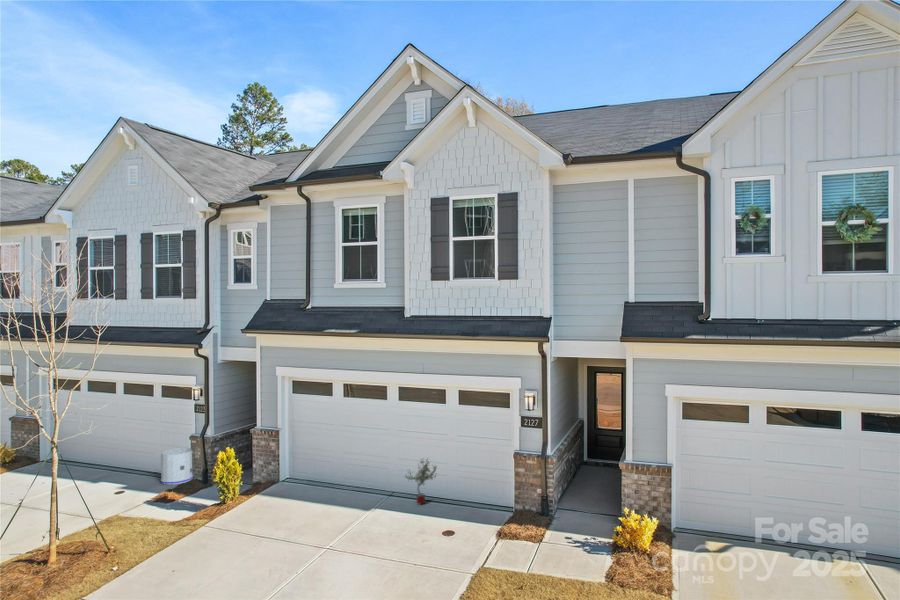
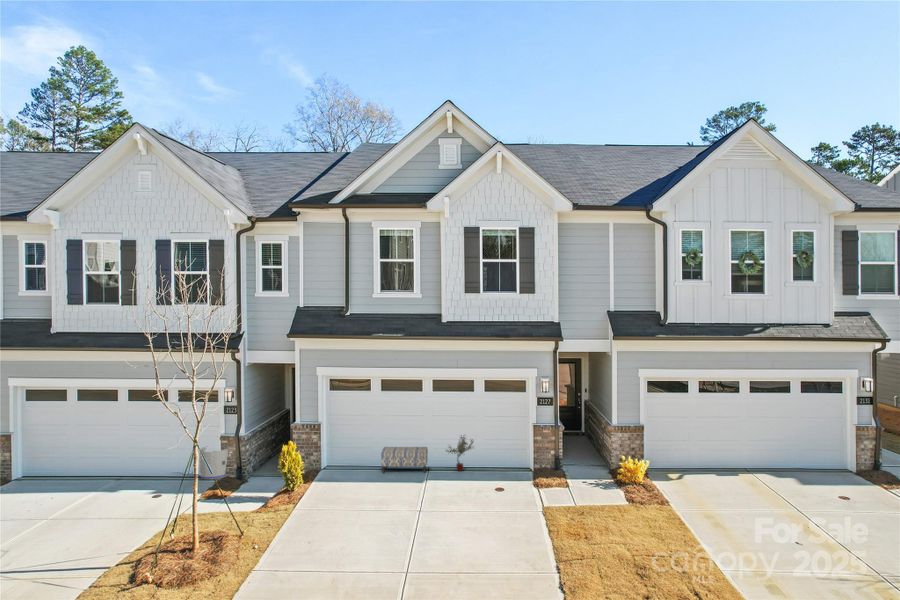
bench: none [331,465,391,502] -> present [381,447,428,473]

